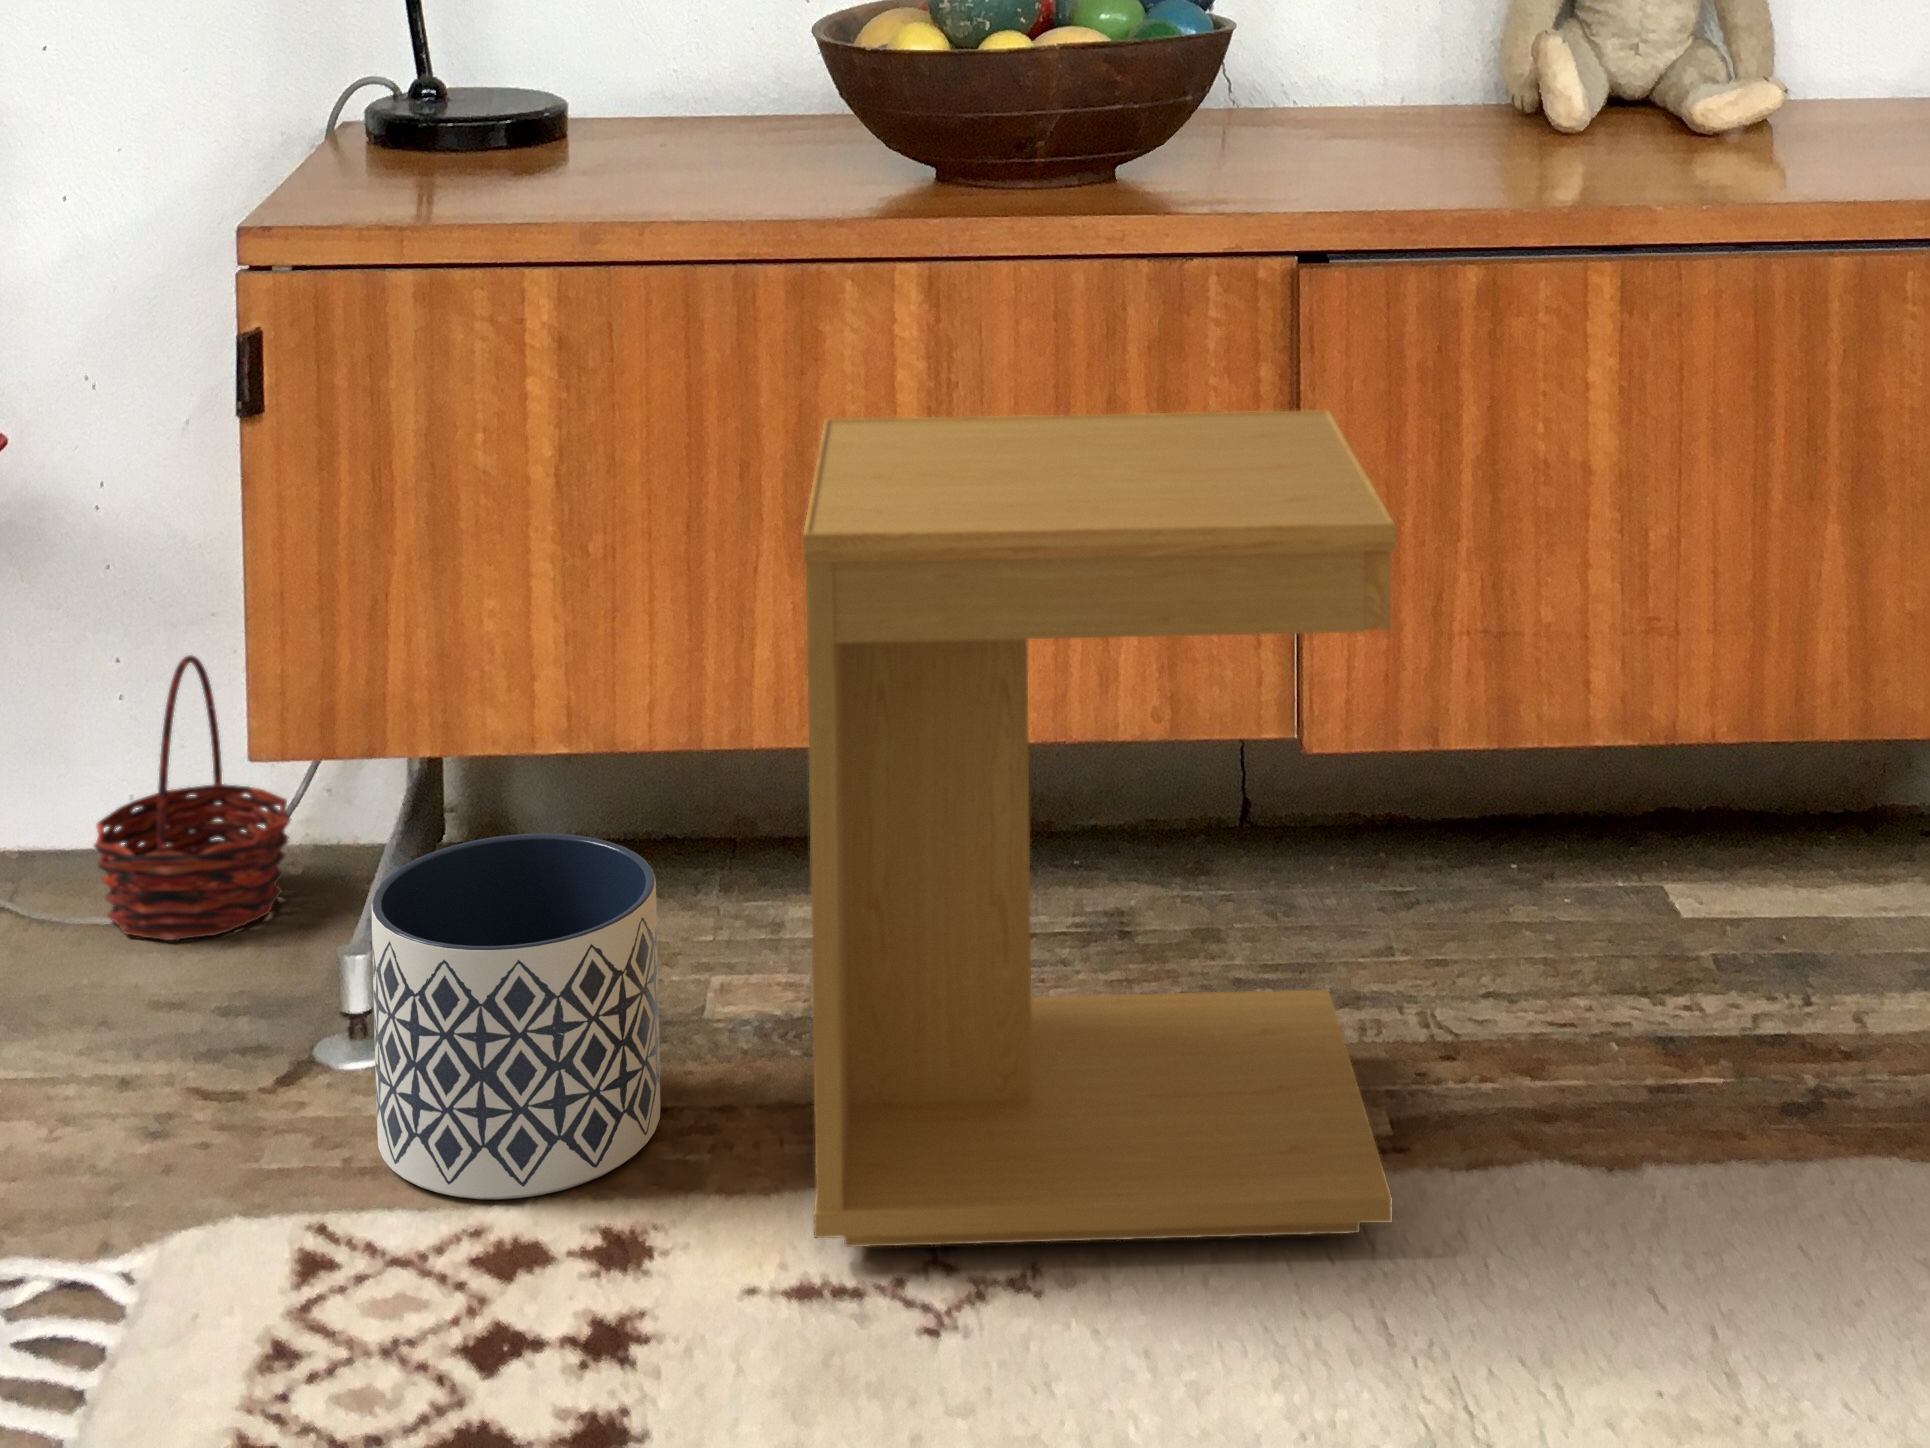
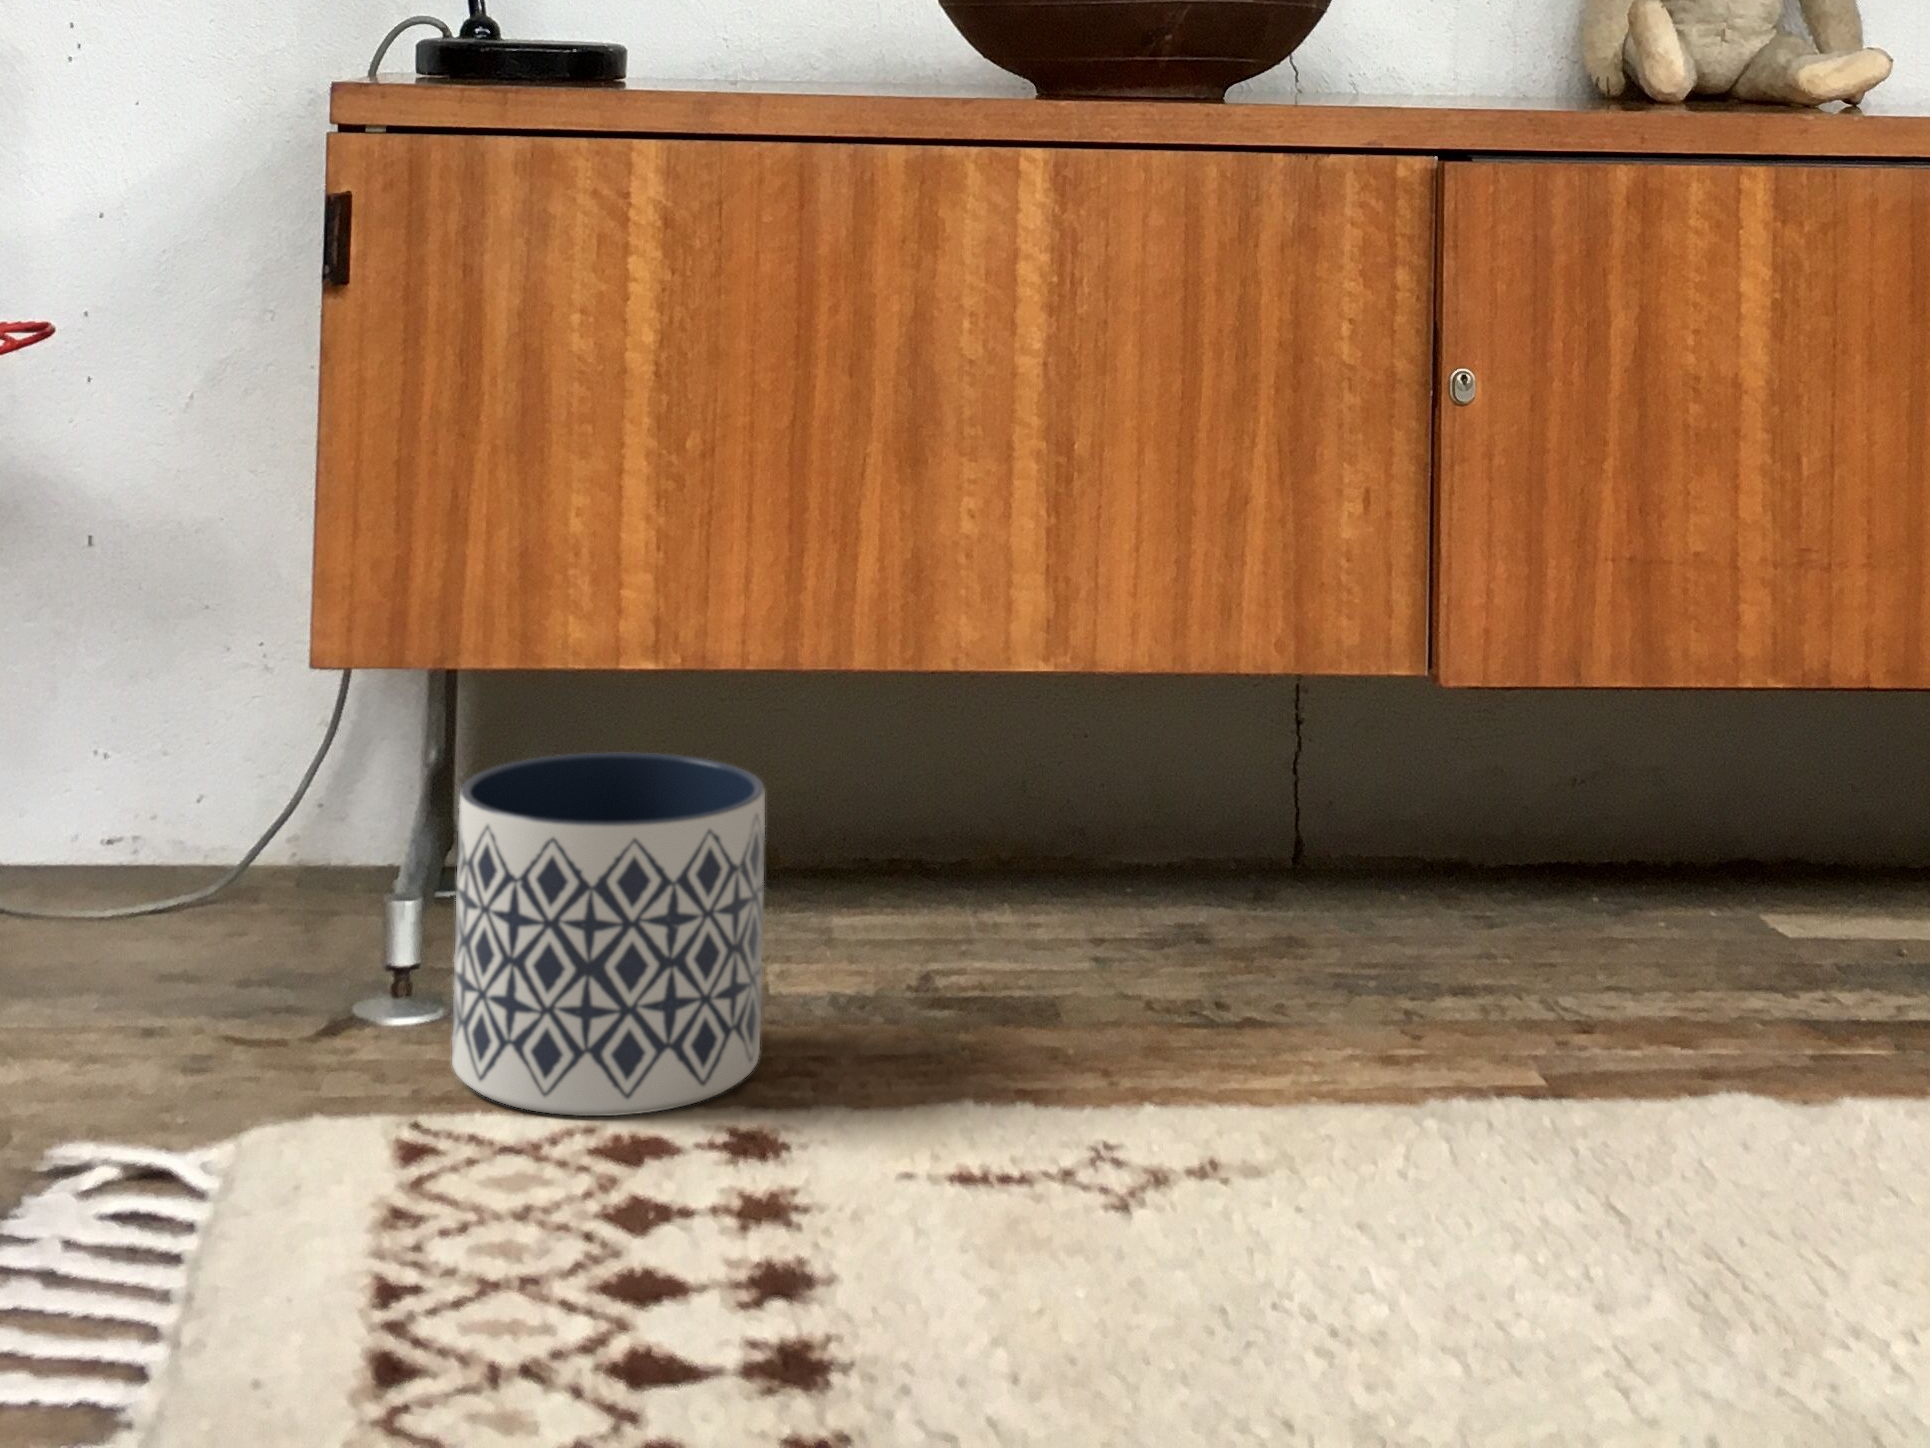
side table: present [803,410,1396,1247] -> none [934,303,1601,1147]
basket: present [93,655,290,941] -> none [85,621,300,930]

